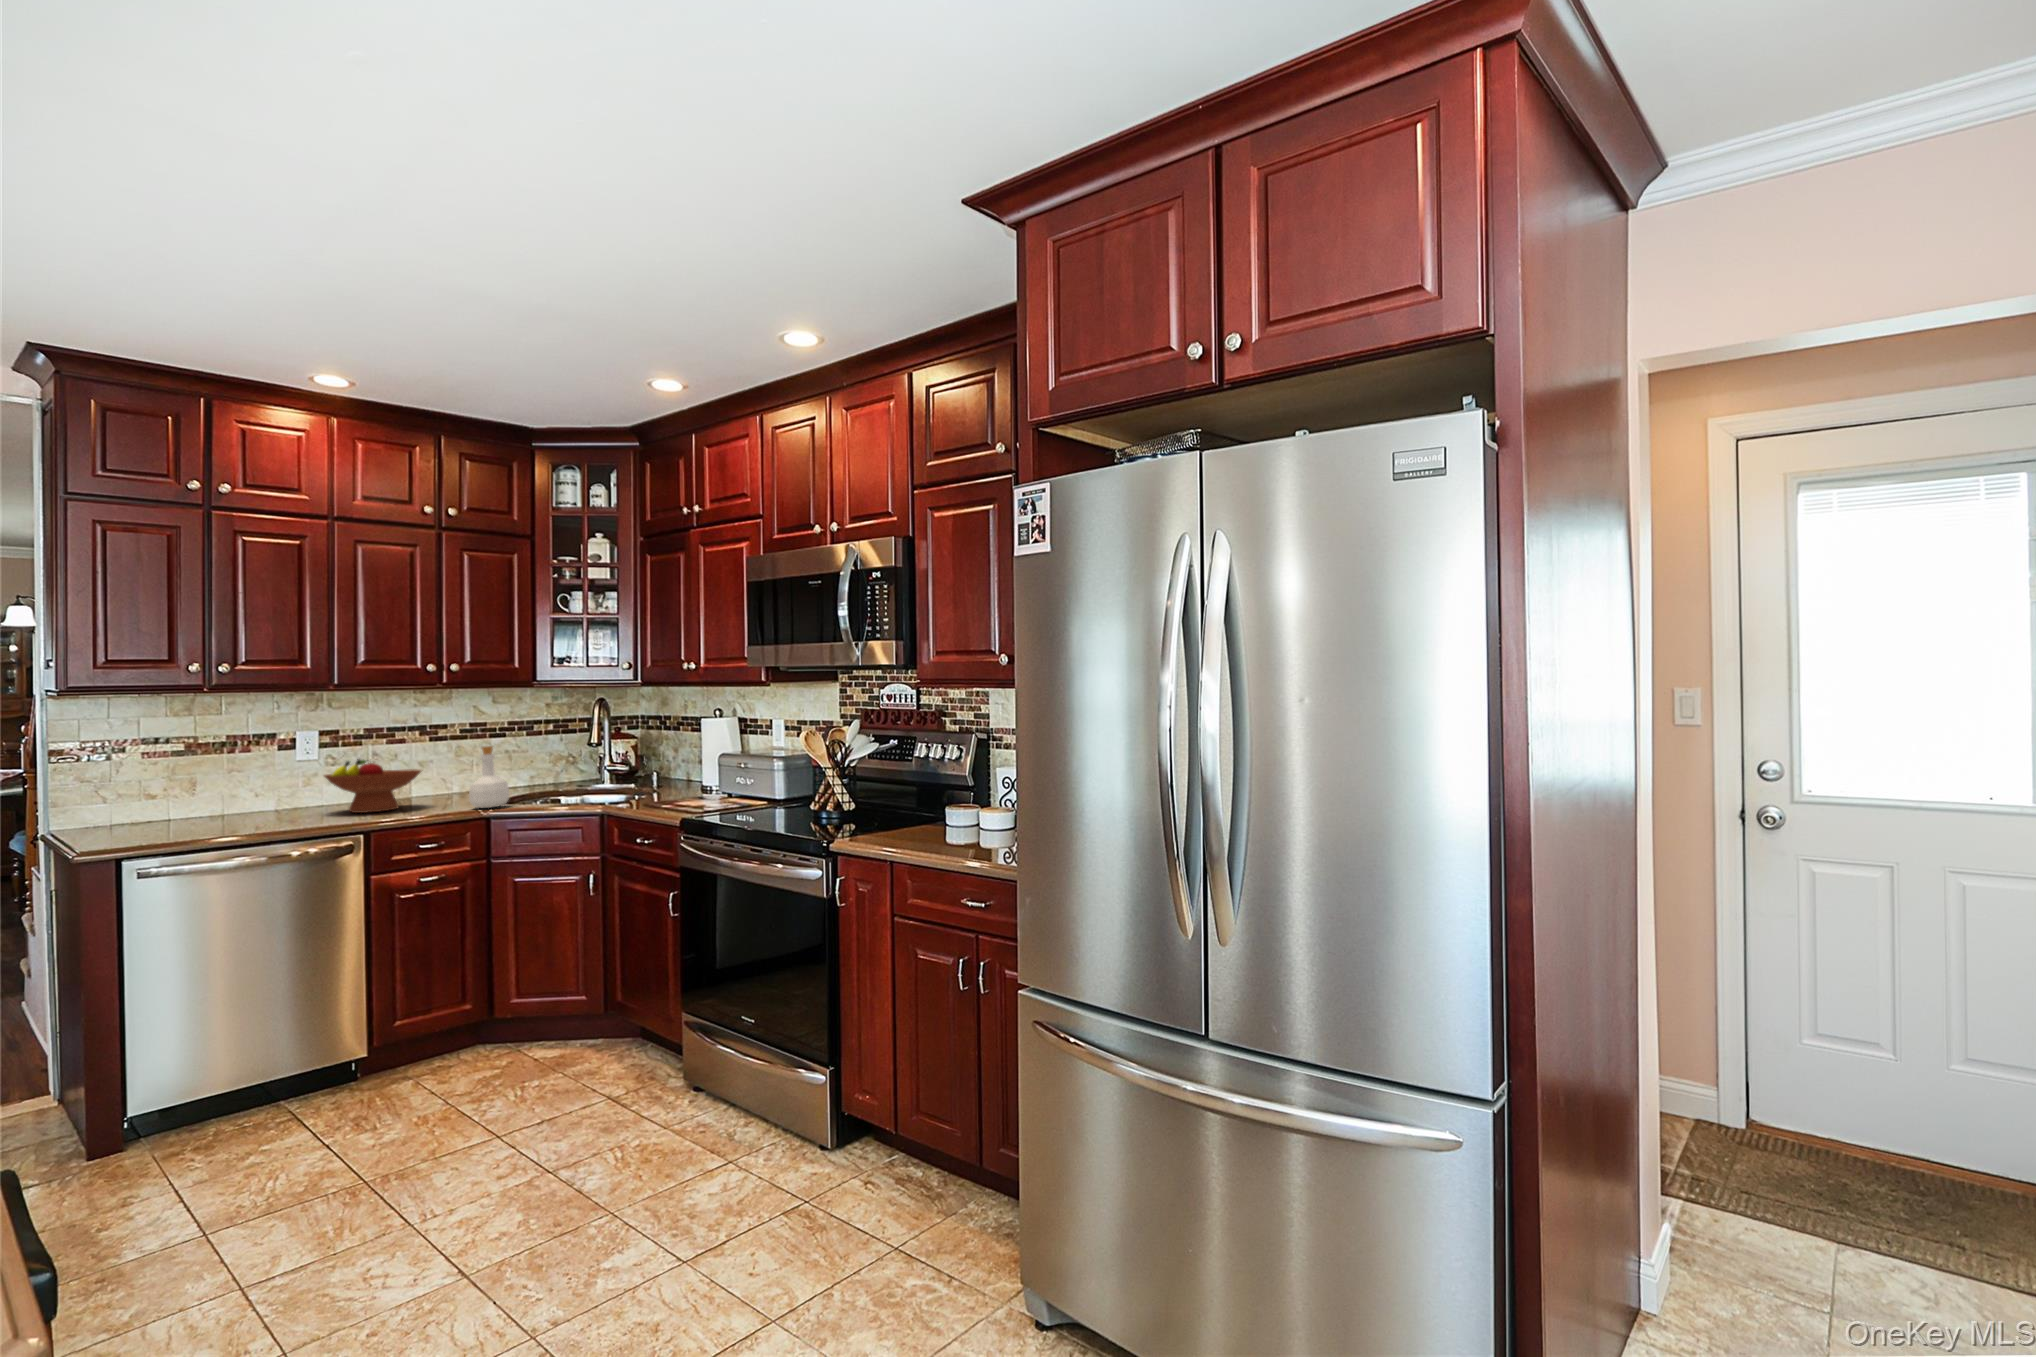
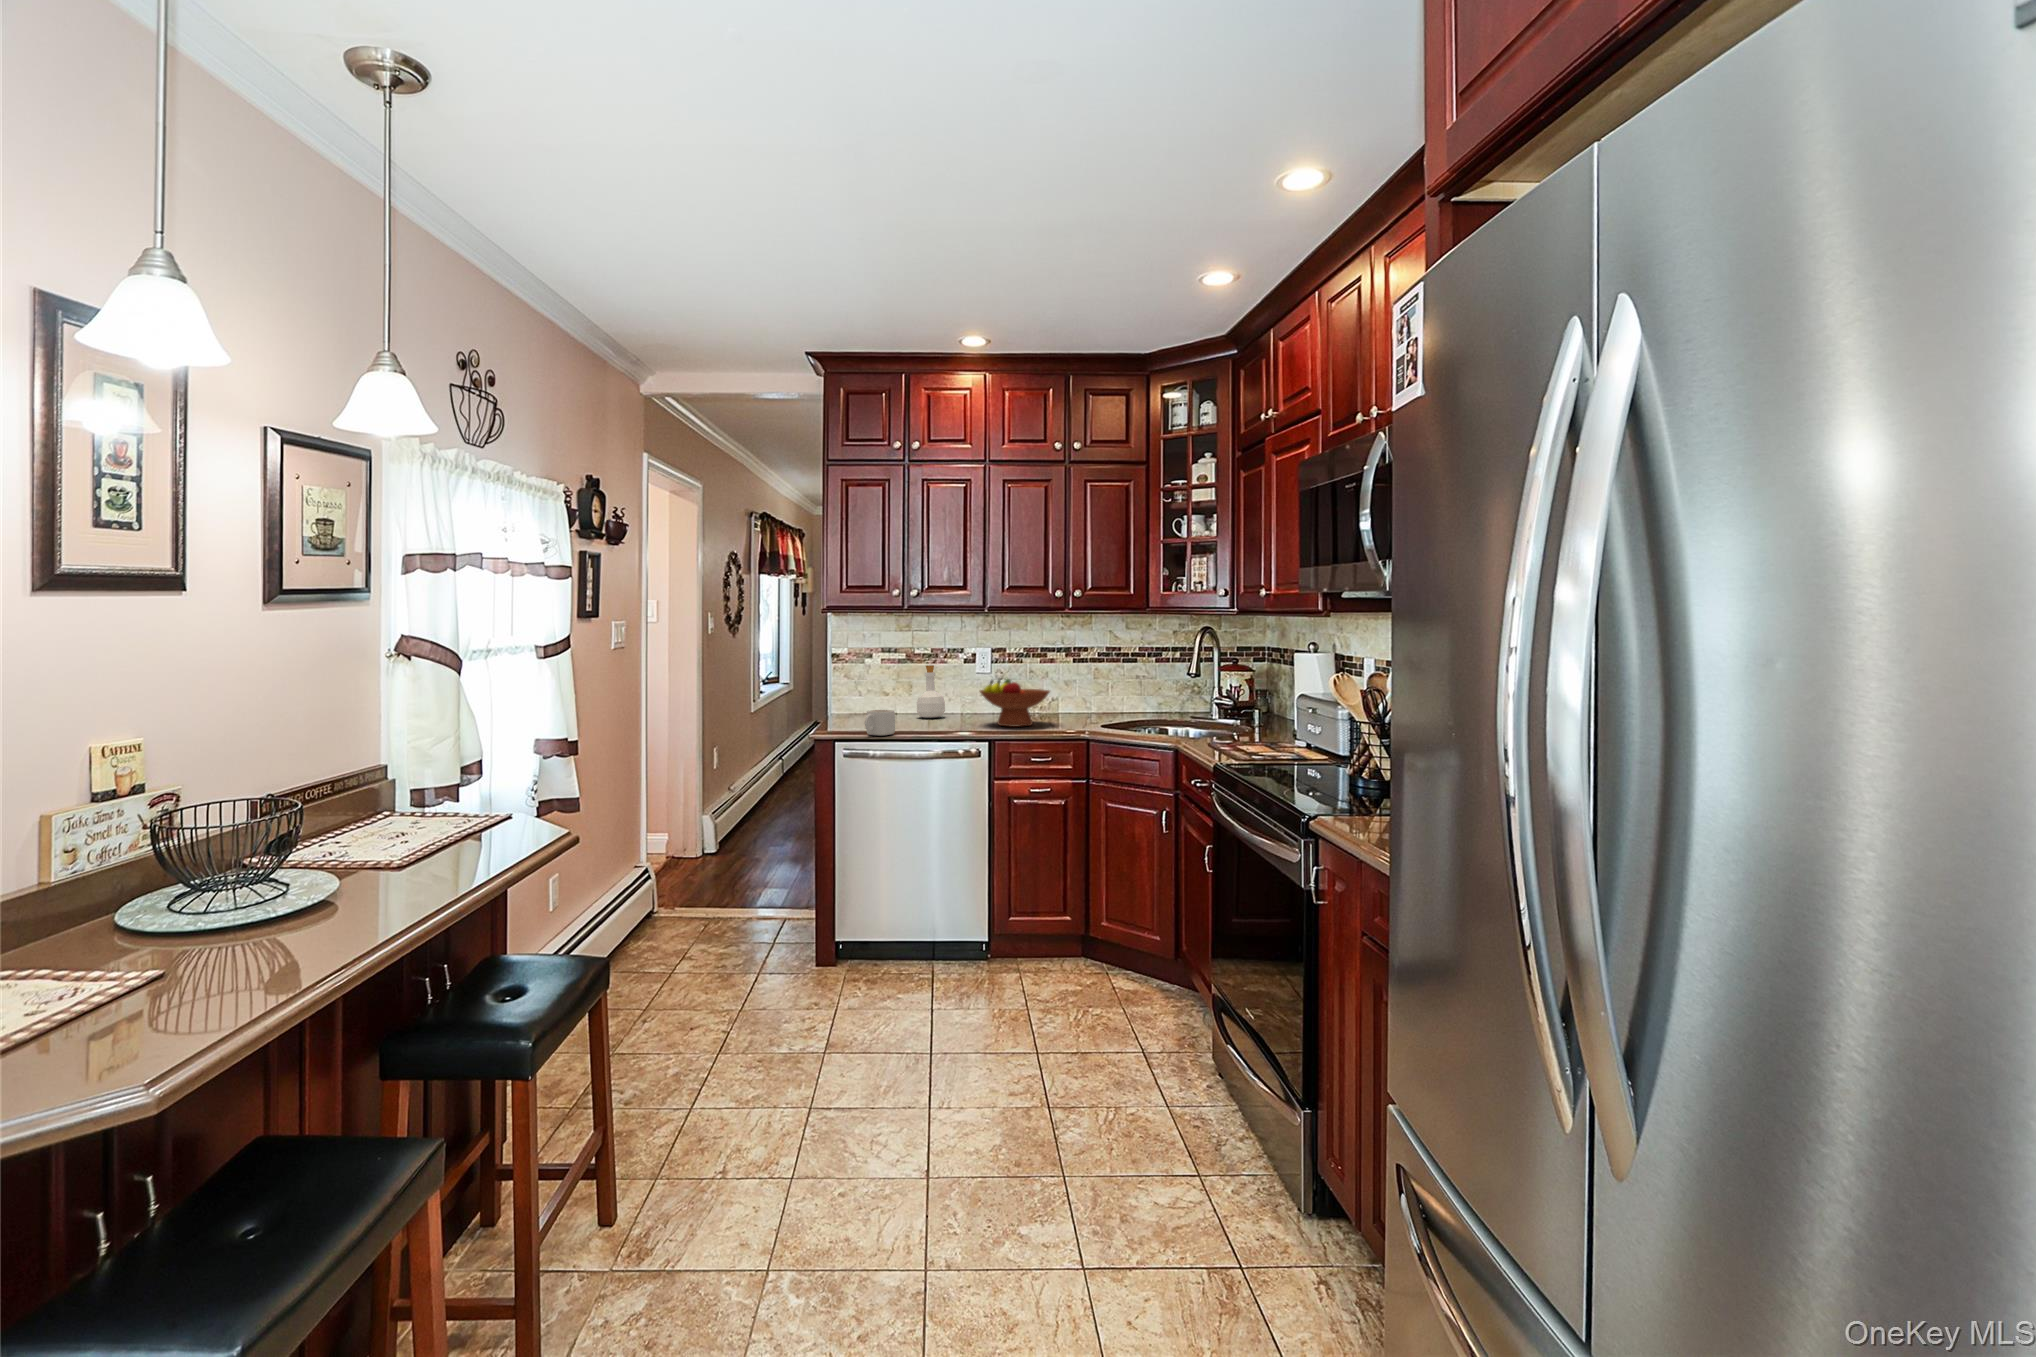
bottle: present [469,746,509,808] -> present [917,665,945,718]
mug: none [167,805,214,839] -> present [865,710,895,736]

